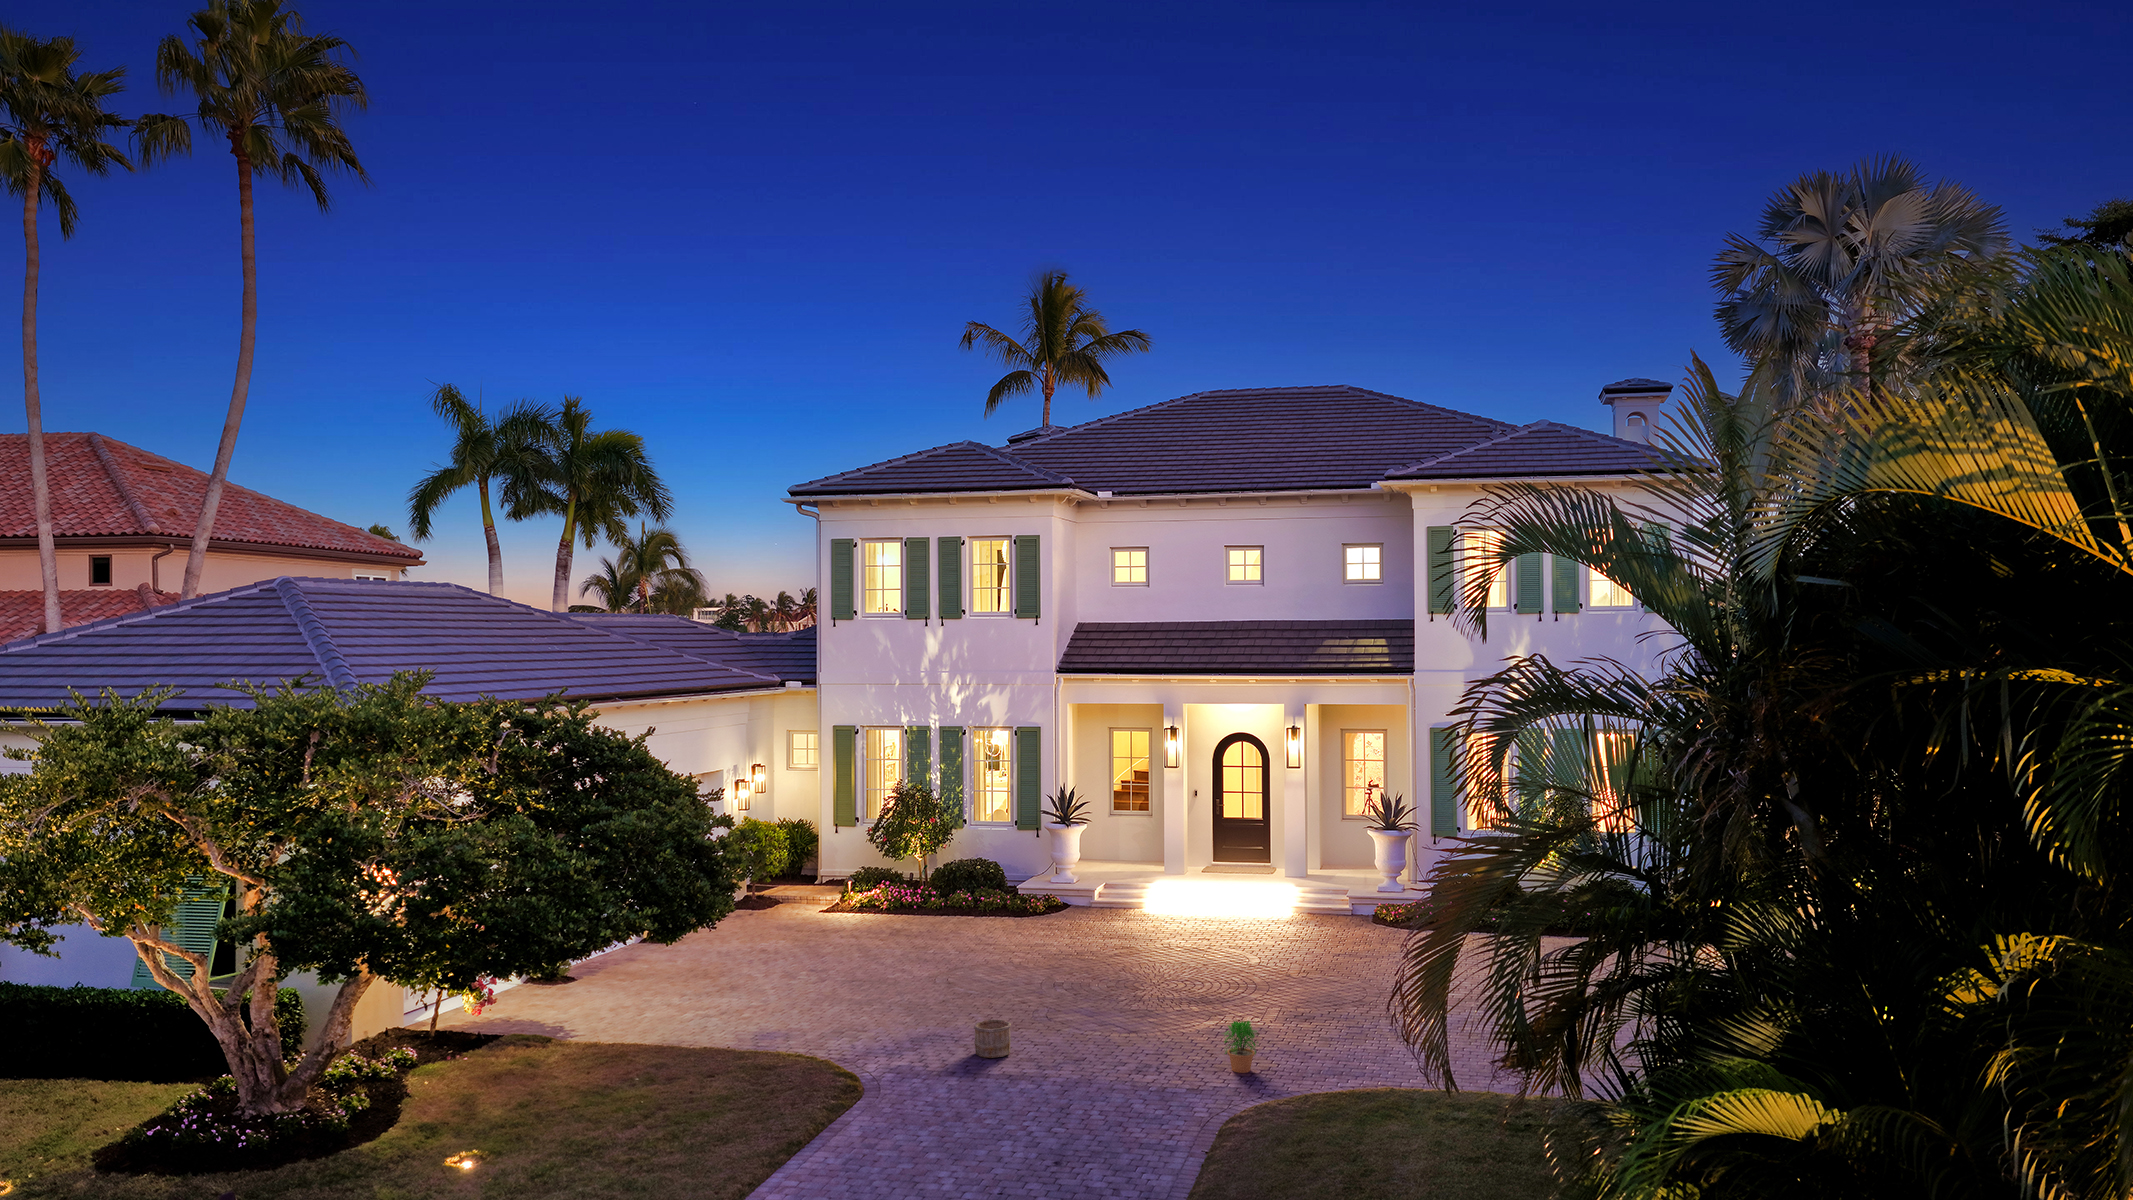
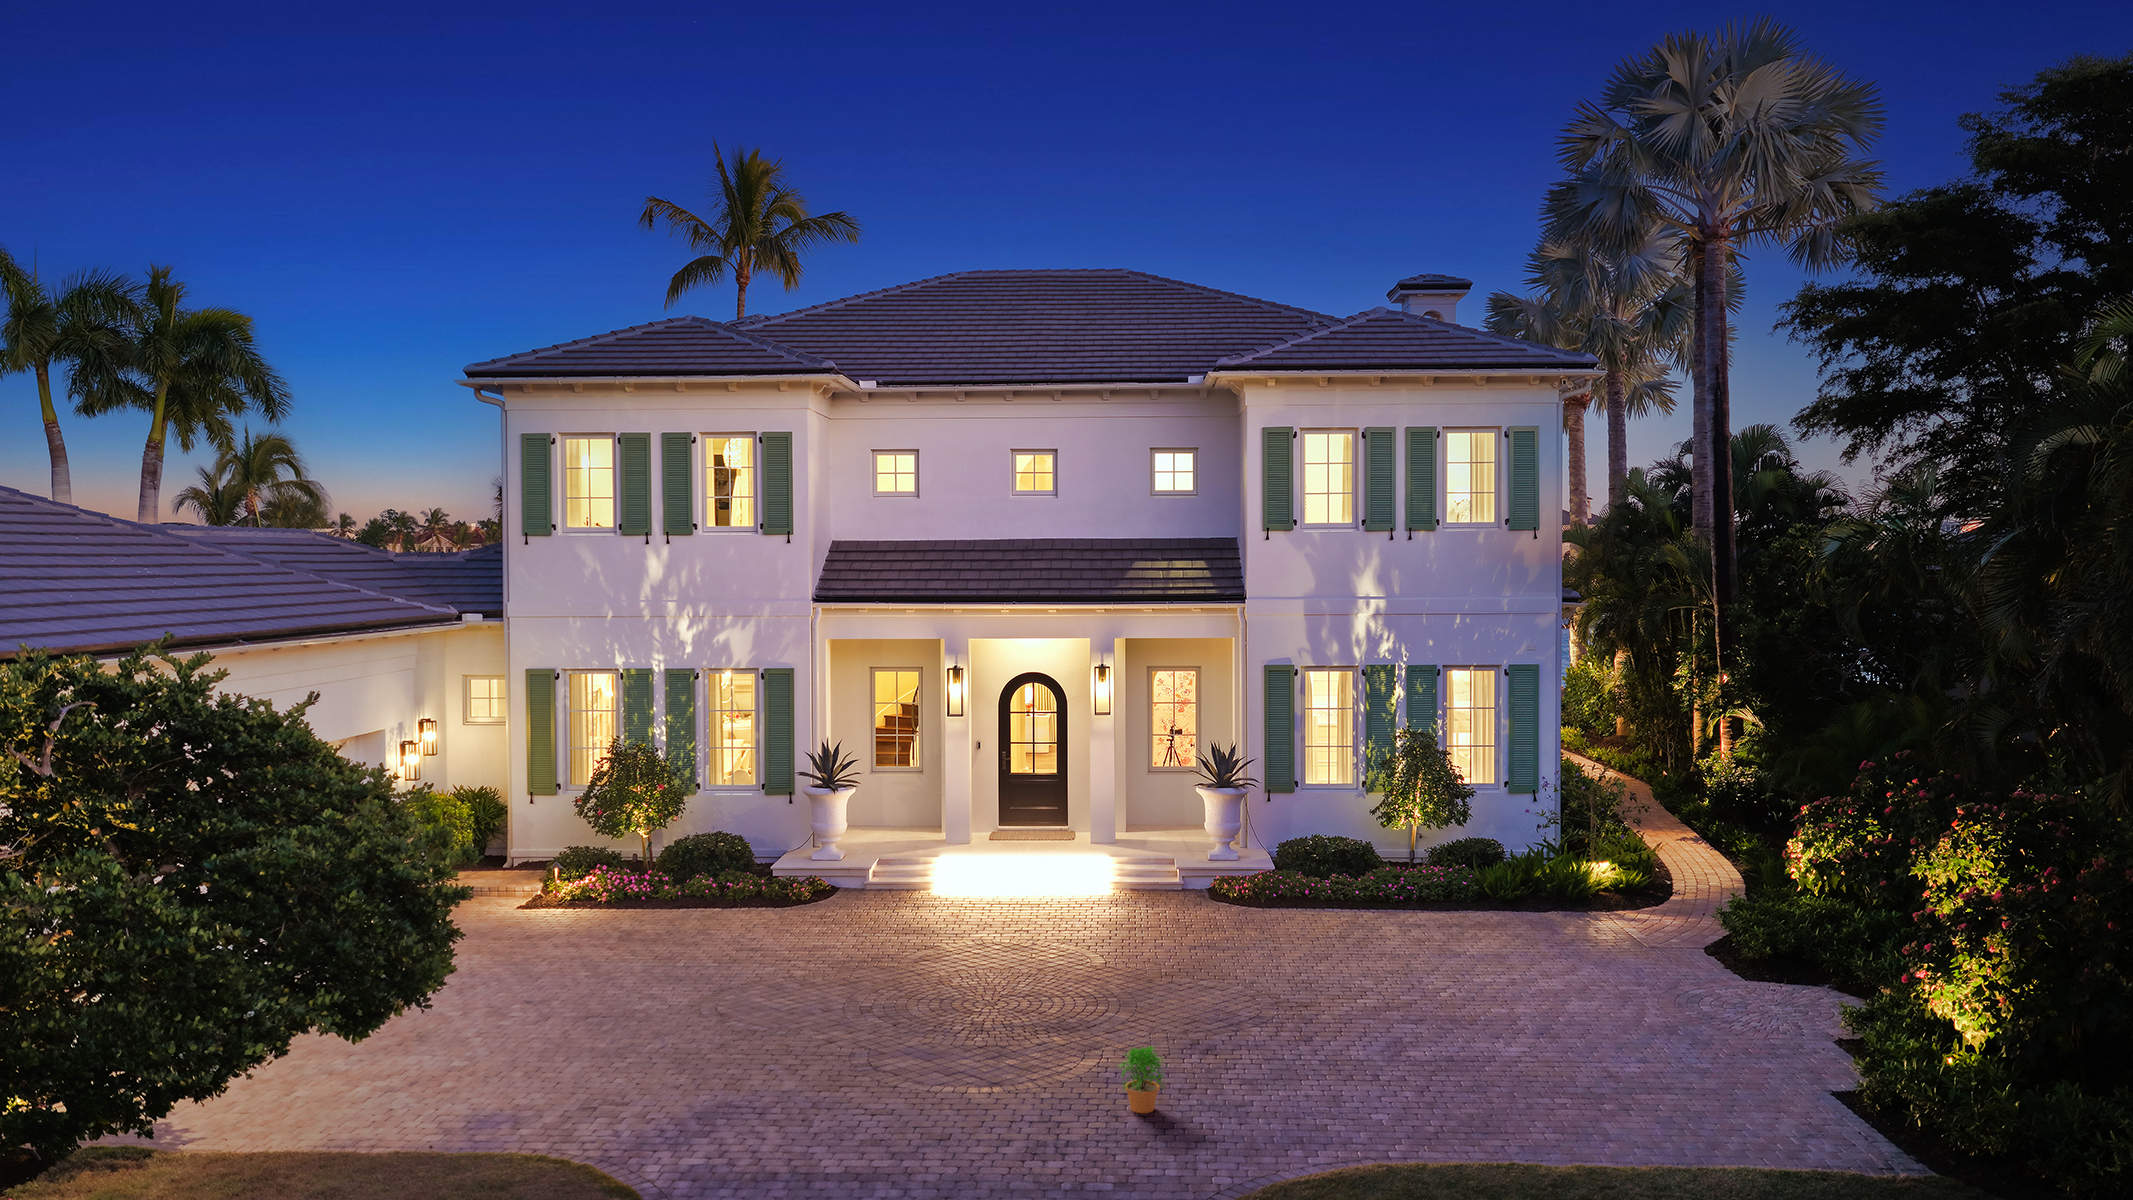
wooden bucket: present [974,1020,1011,1058] -> none [787,1066,837,1120]

